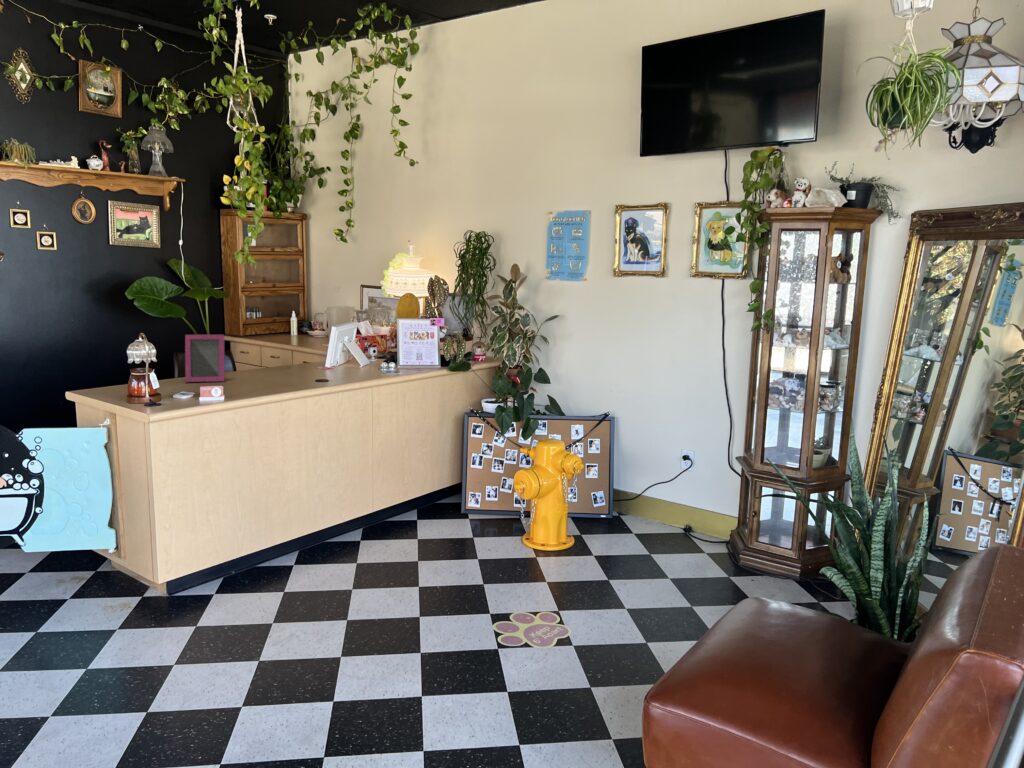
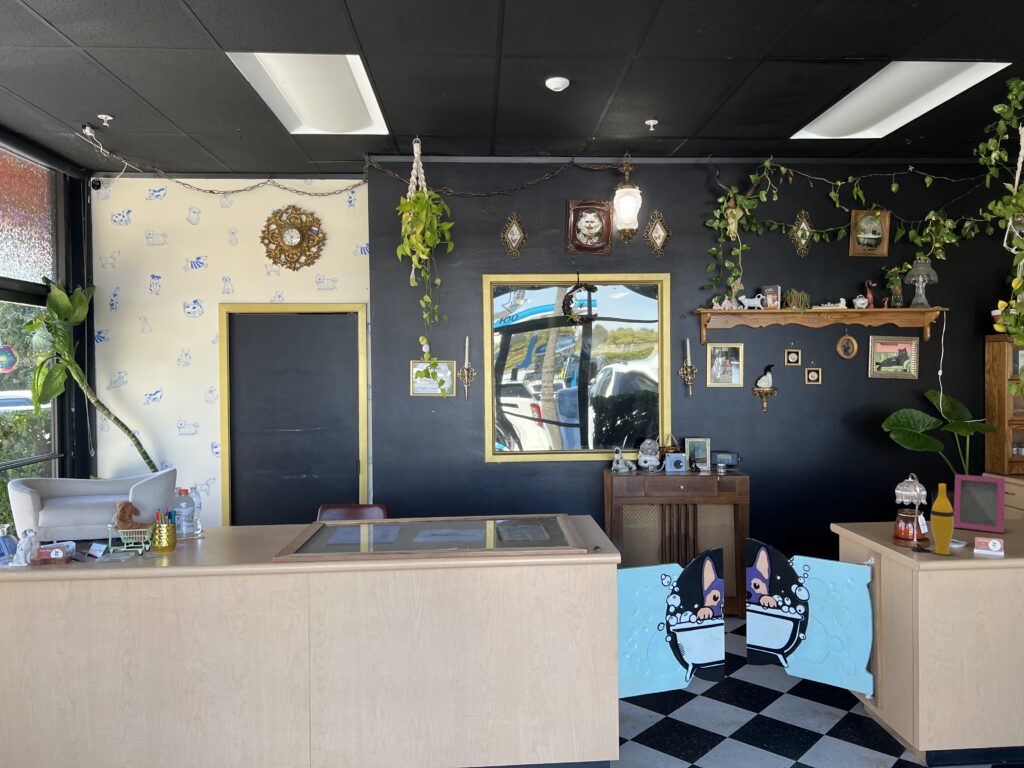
vase: none [158,341,178,404] -> present [931,484,954,555]

